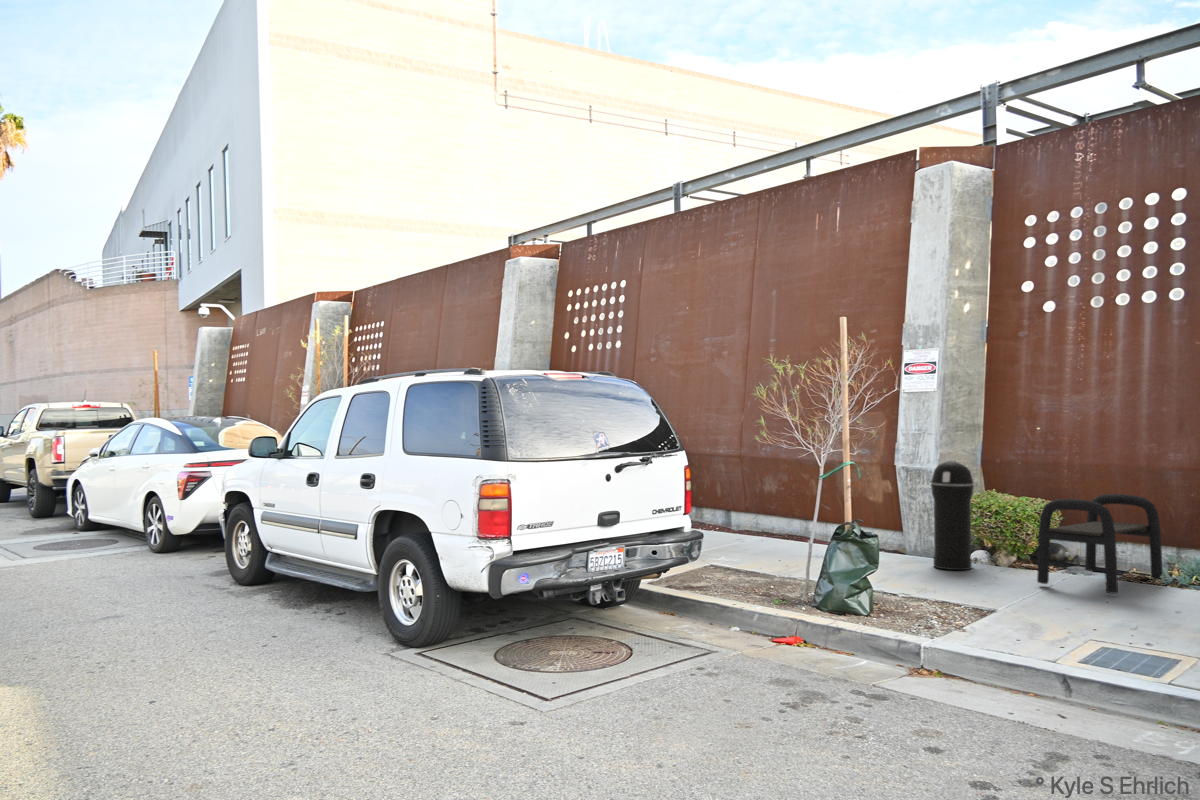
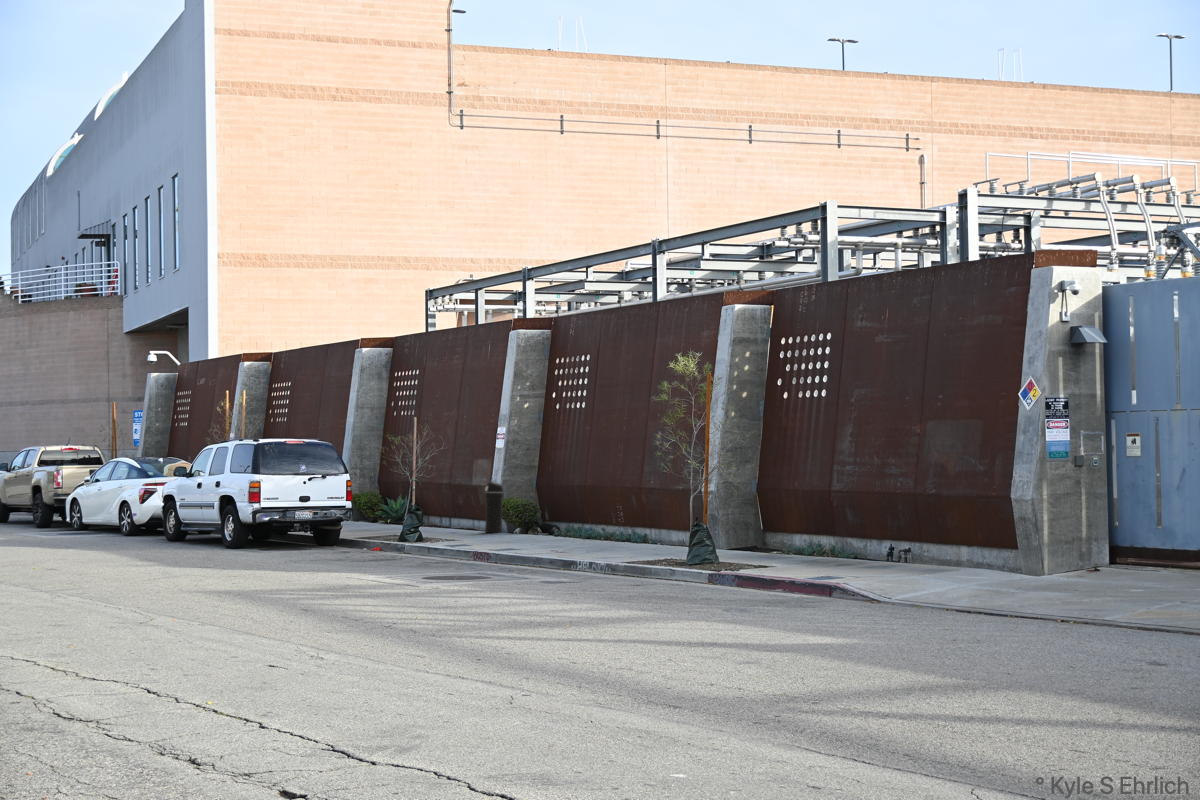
bench: present [1037,494,1163,594] -> none [502,496,562,535]

